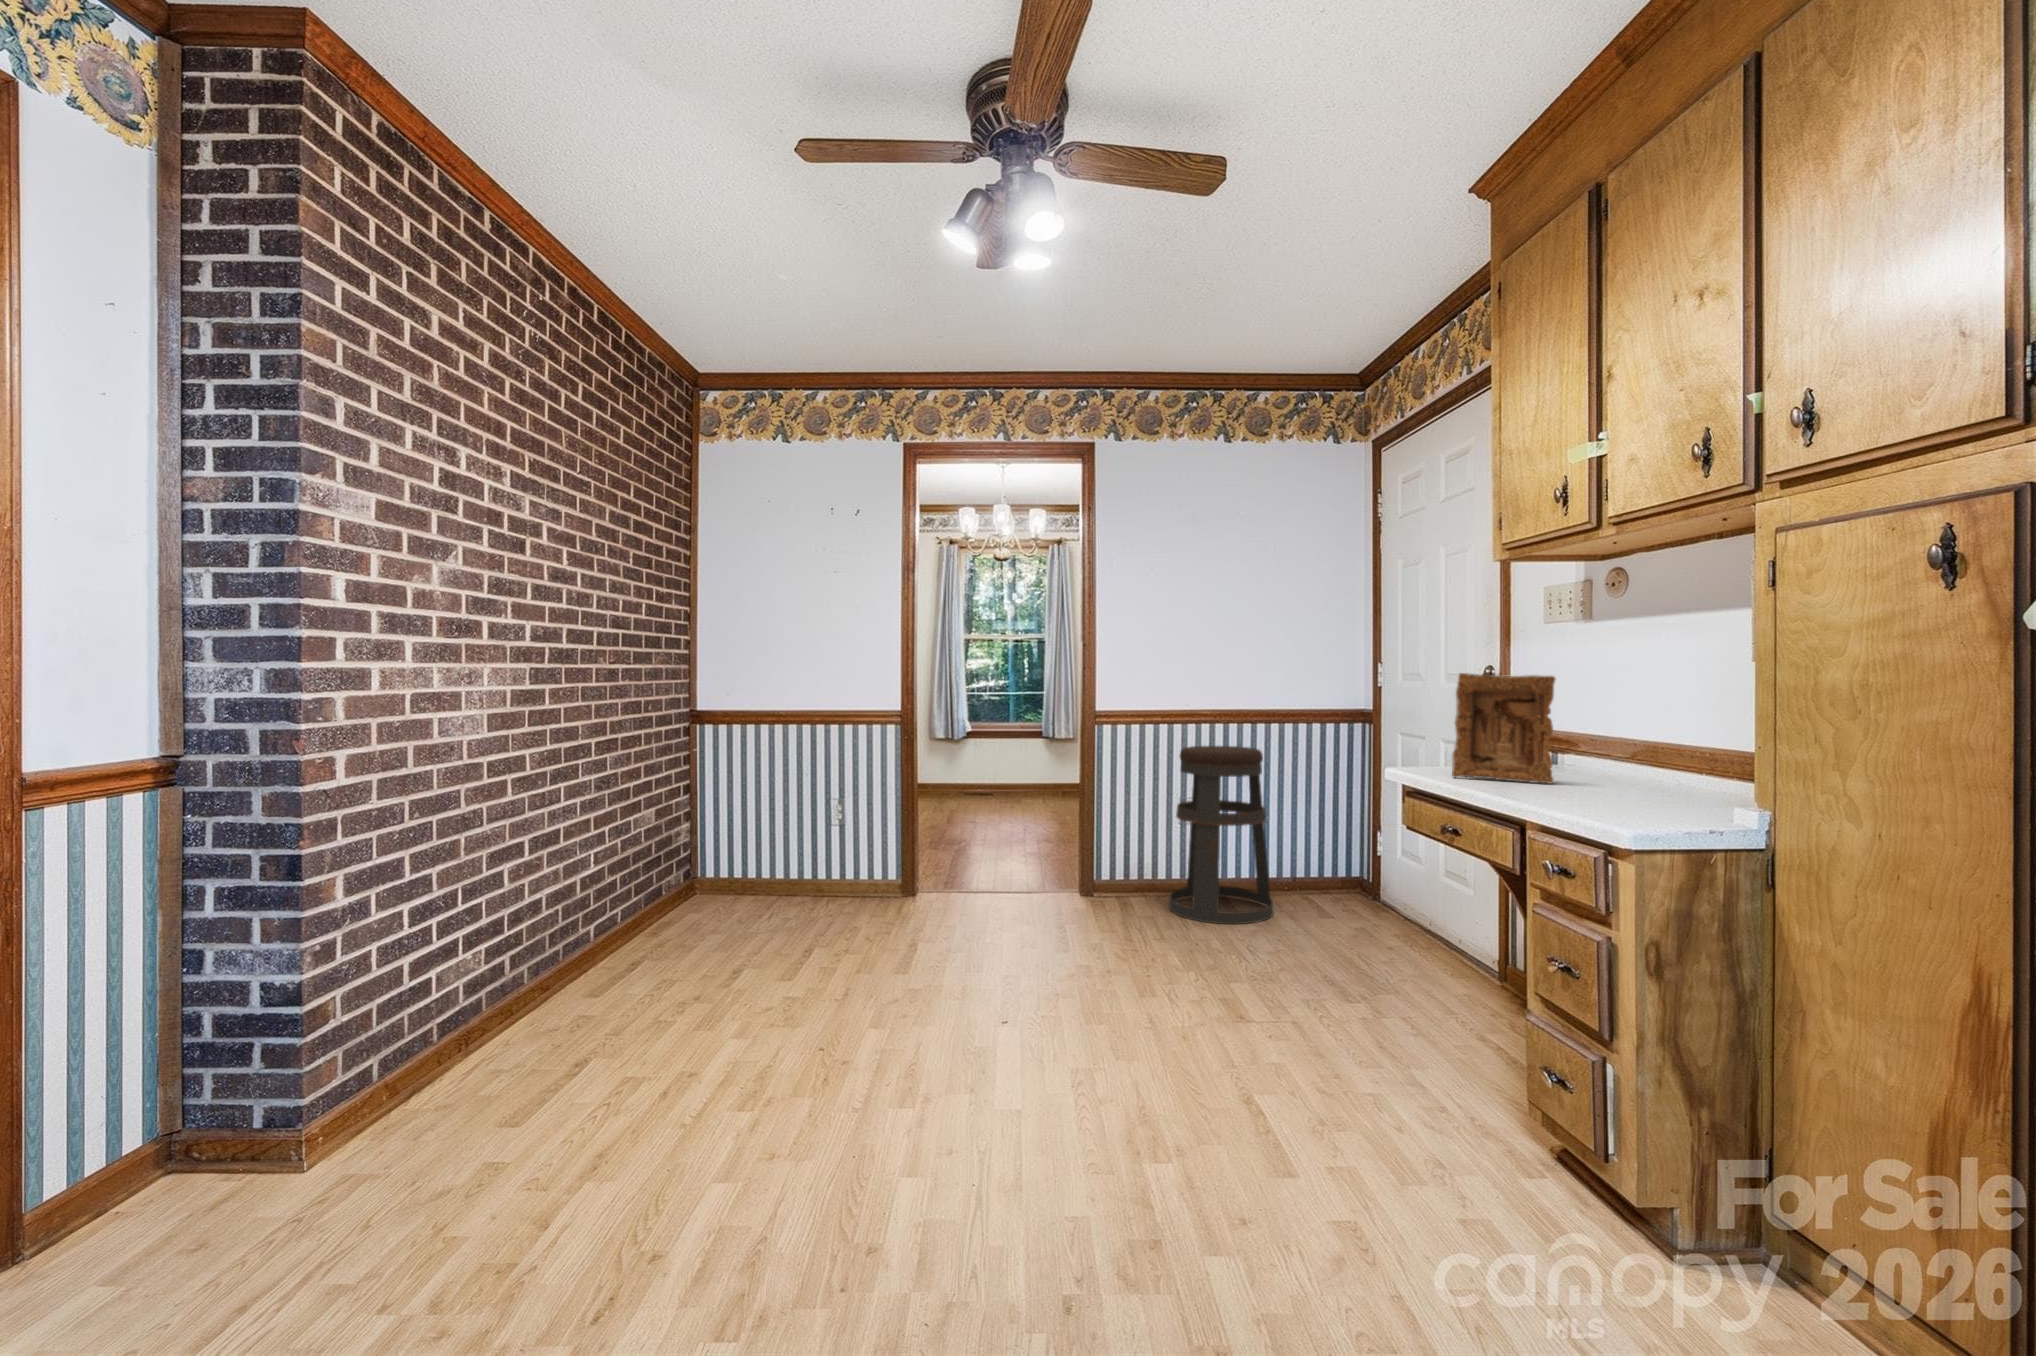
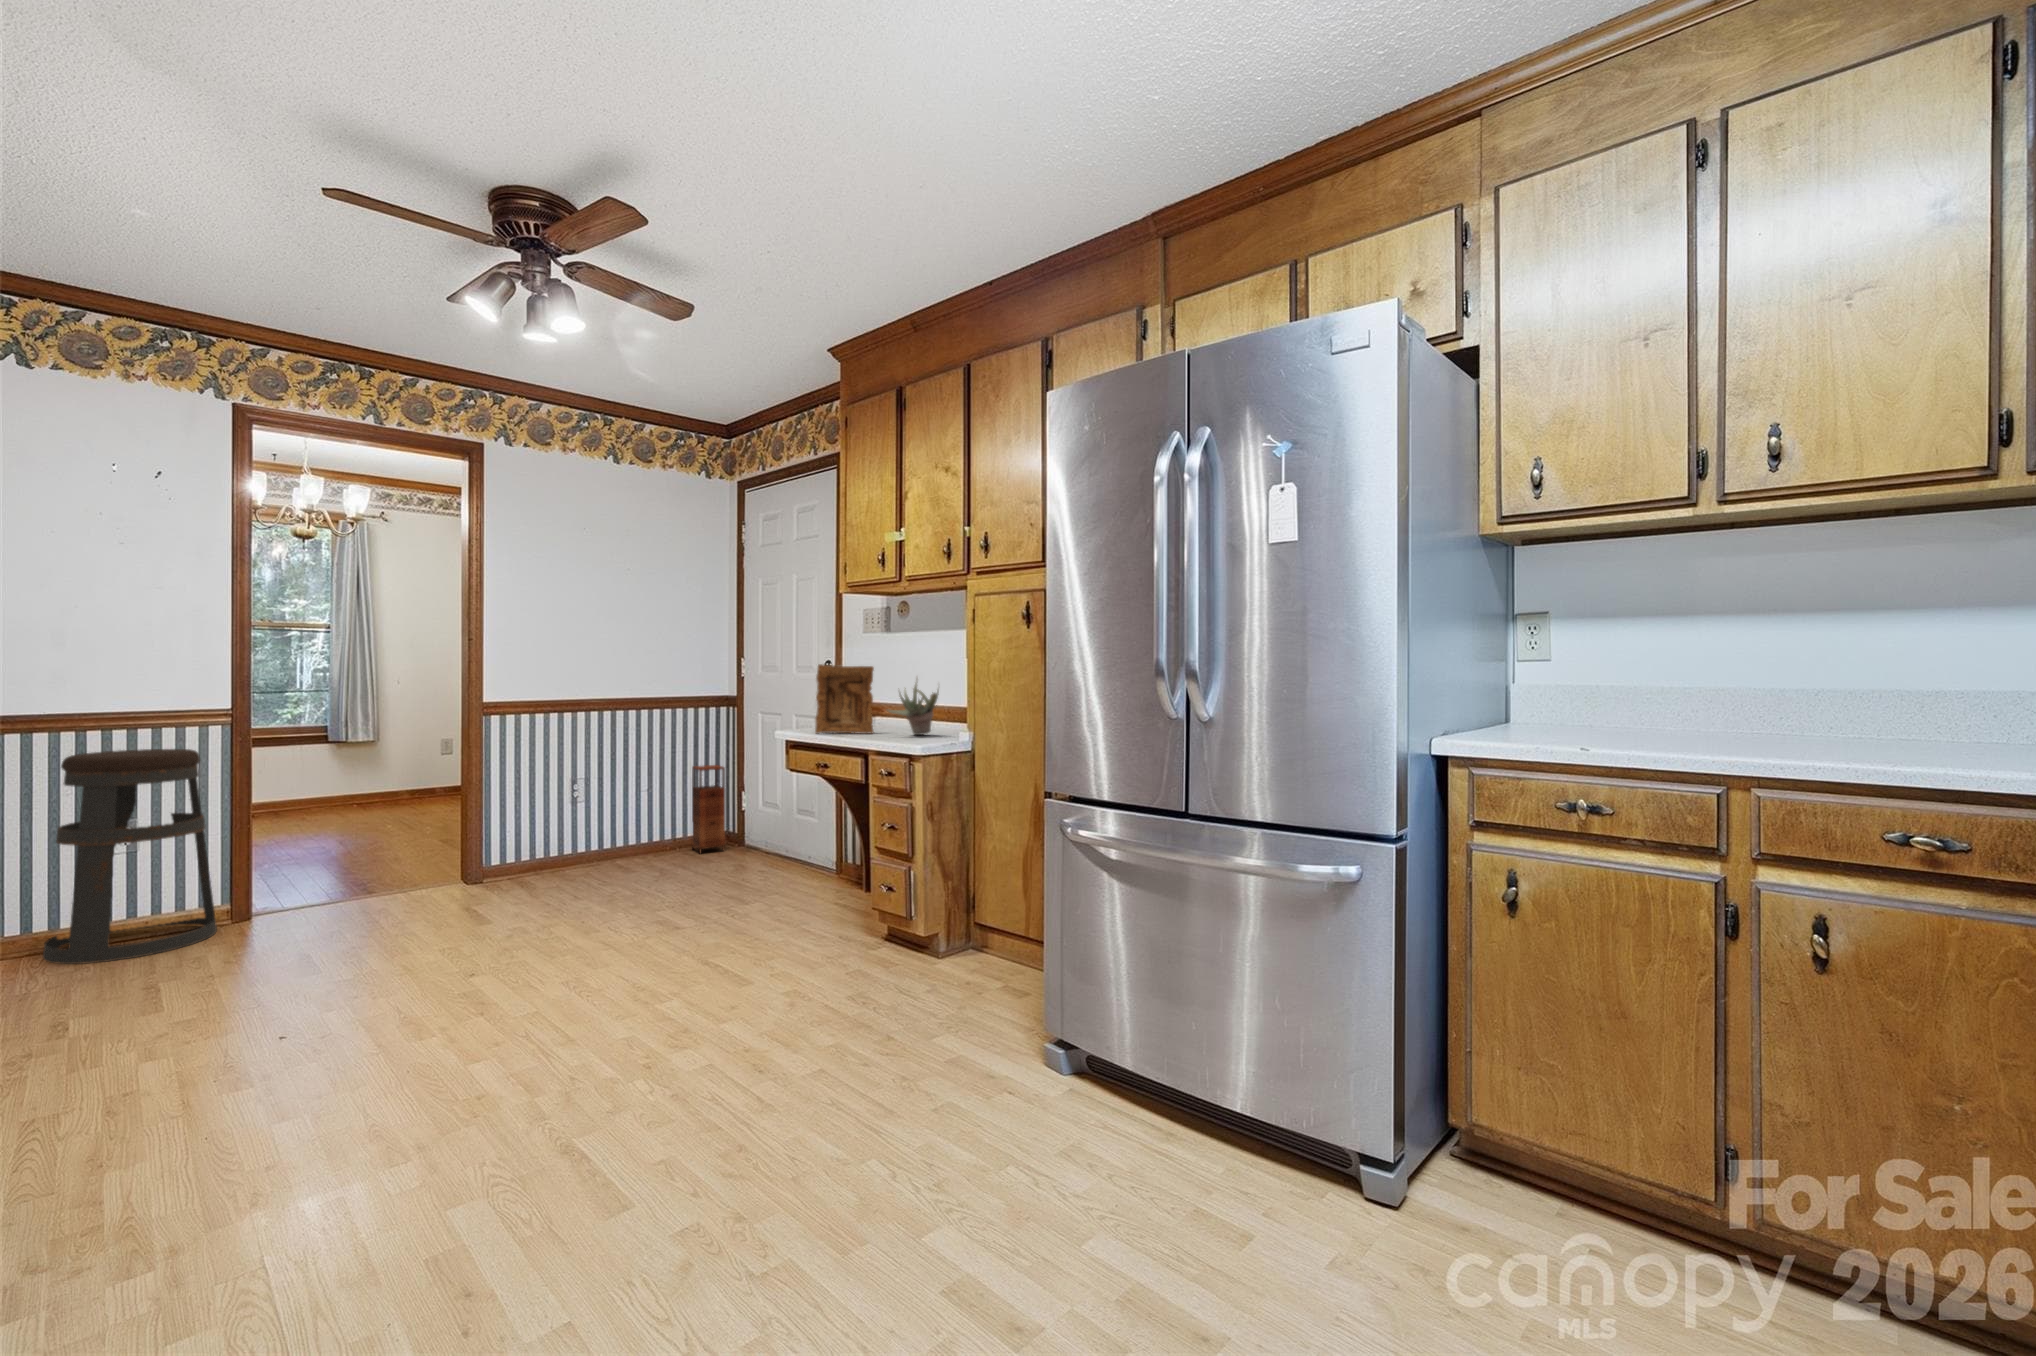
succulent plant: none [1573,692,1684,794] -> present [887,682,939,735]
bar stool: present [1169,746,1274,924] -> present [43,749,217,964]
storage cabinet: none [1314,795,1354,906] -> present [692,765,725,853]

